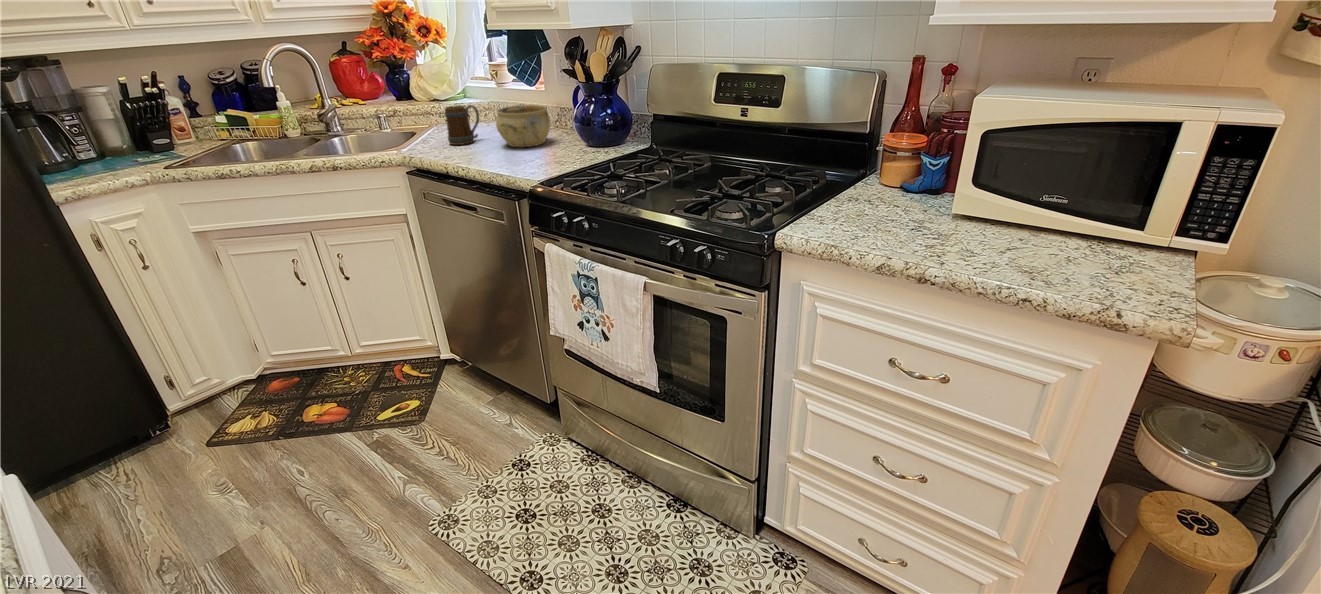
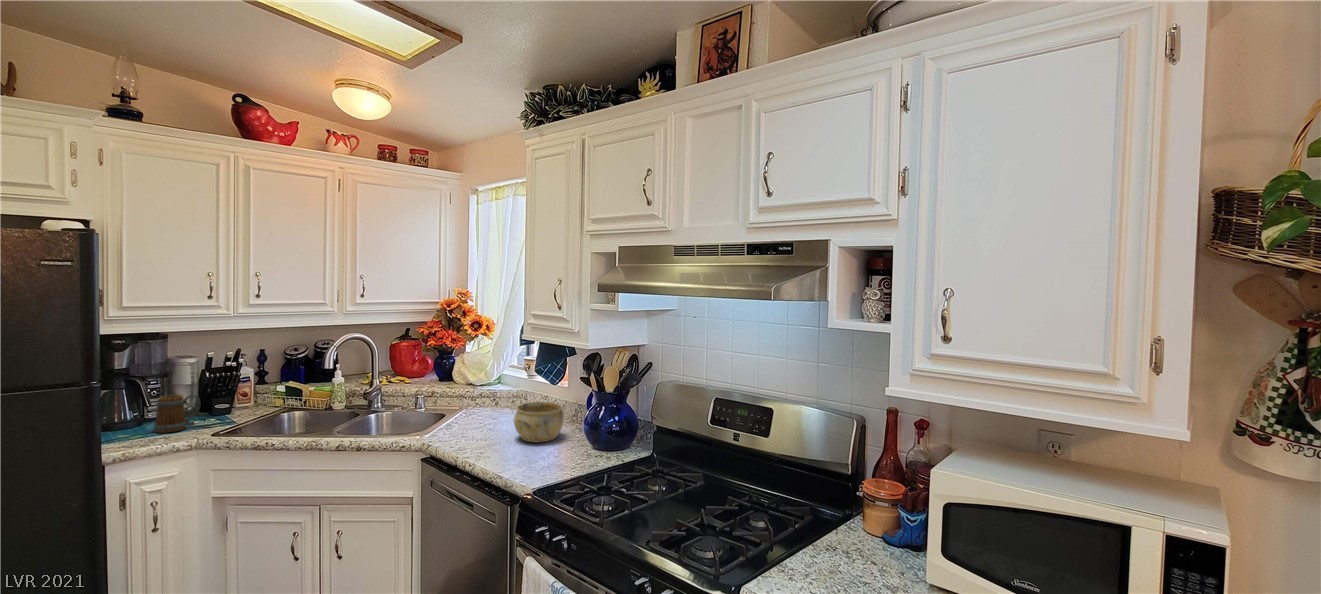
mug: present [445,105,479,145] -> present [154,394,200,433]

